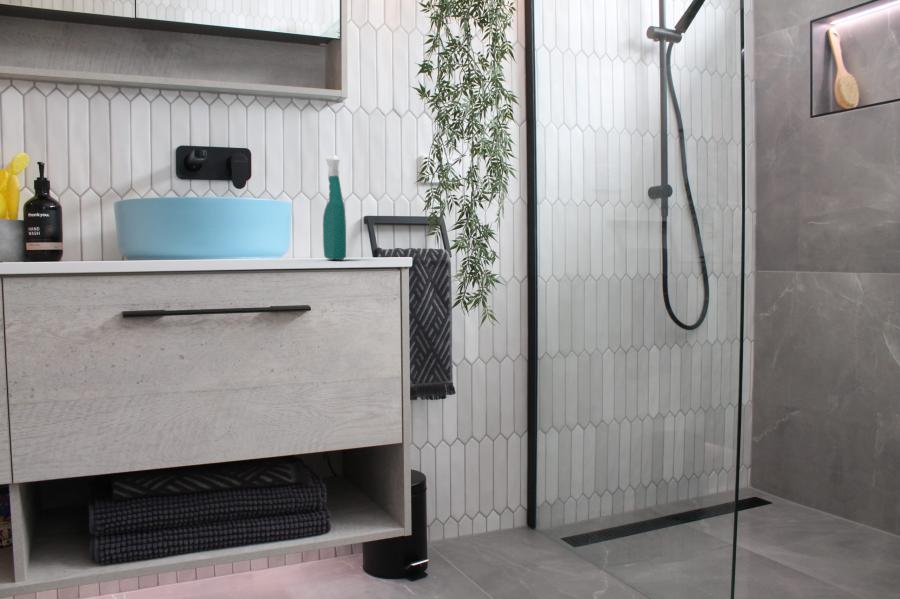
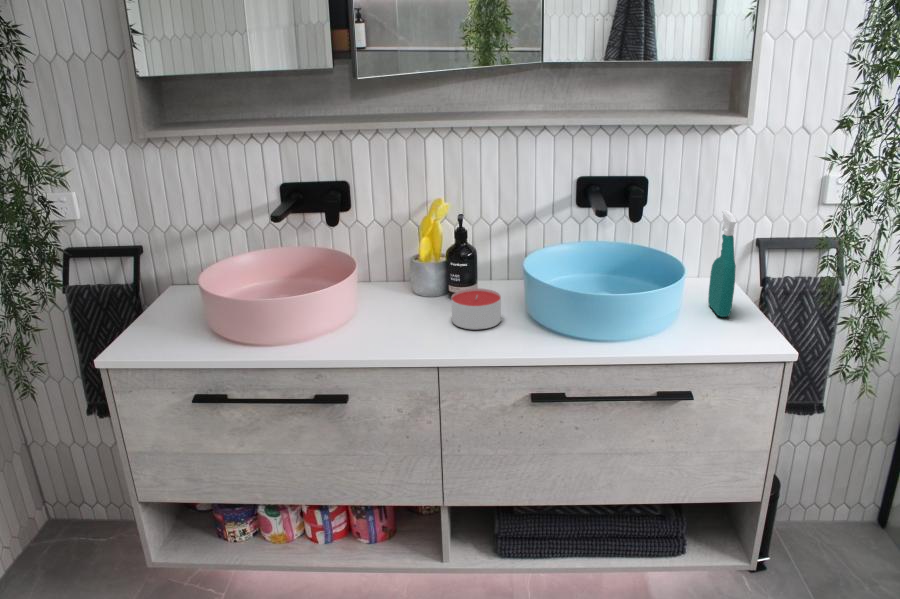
candle: none [33,236,96,268] -> present [451,288,501,329]

